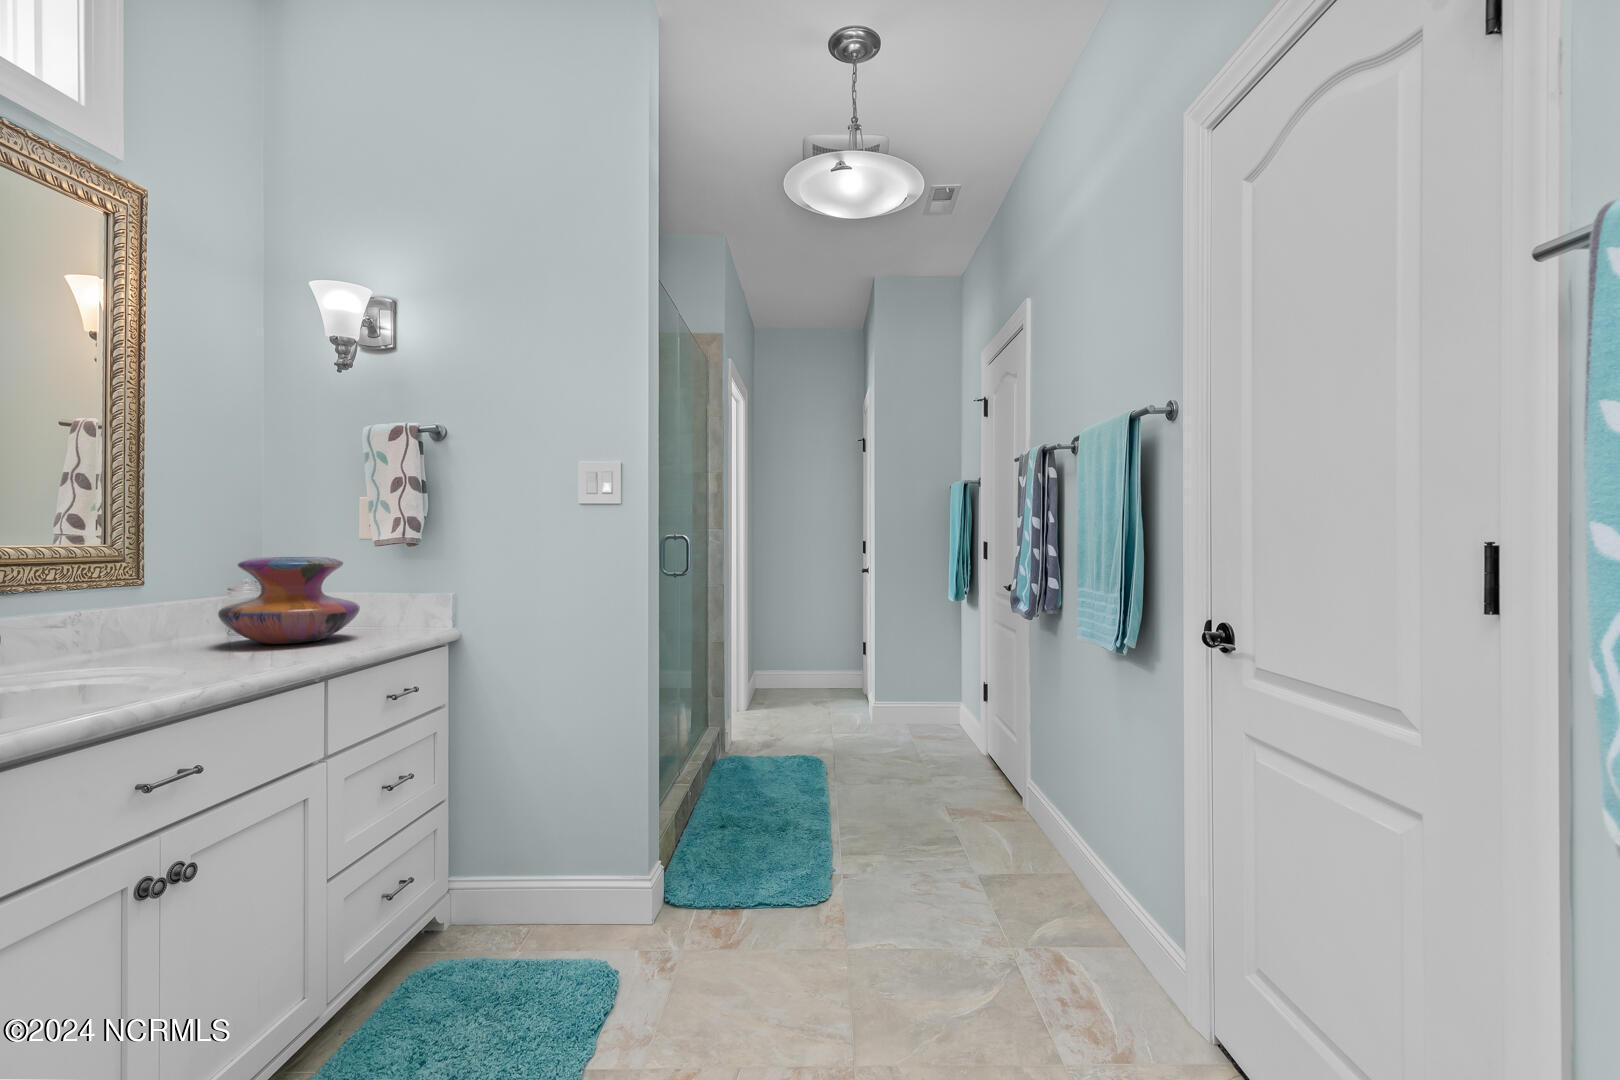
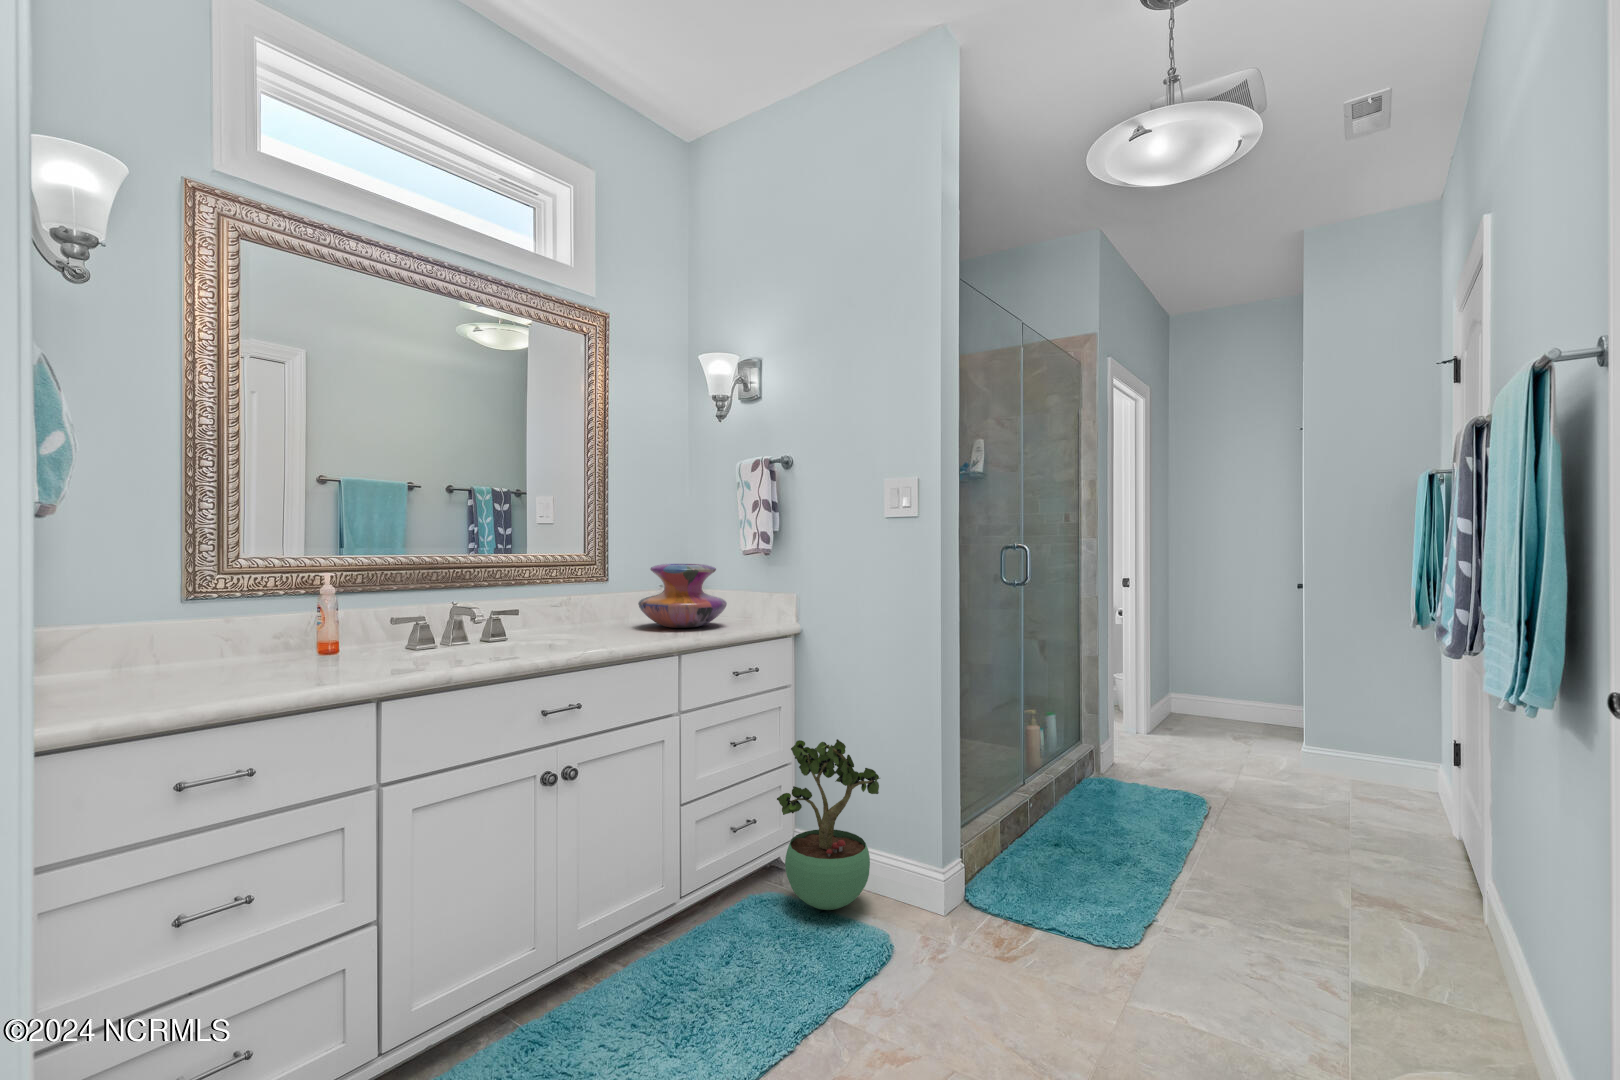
potted plant: none [449,756,588,960] -> present [777,739,880,910]

